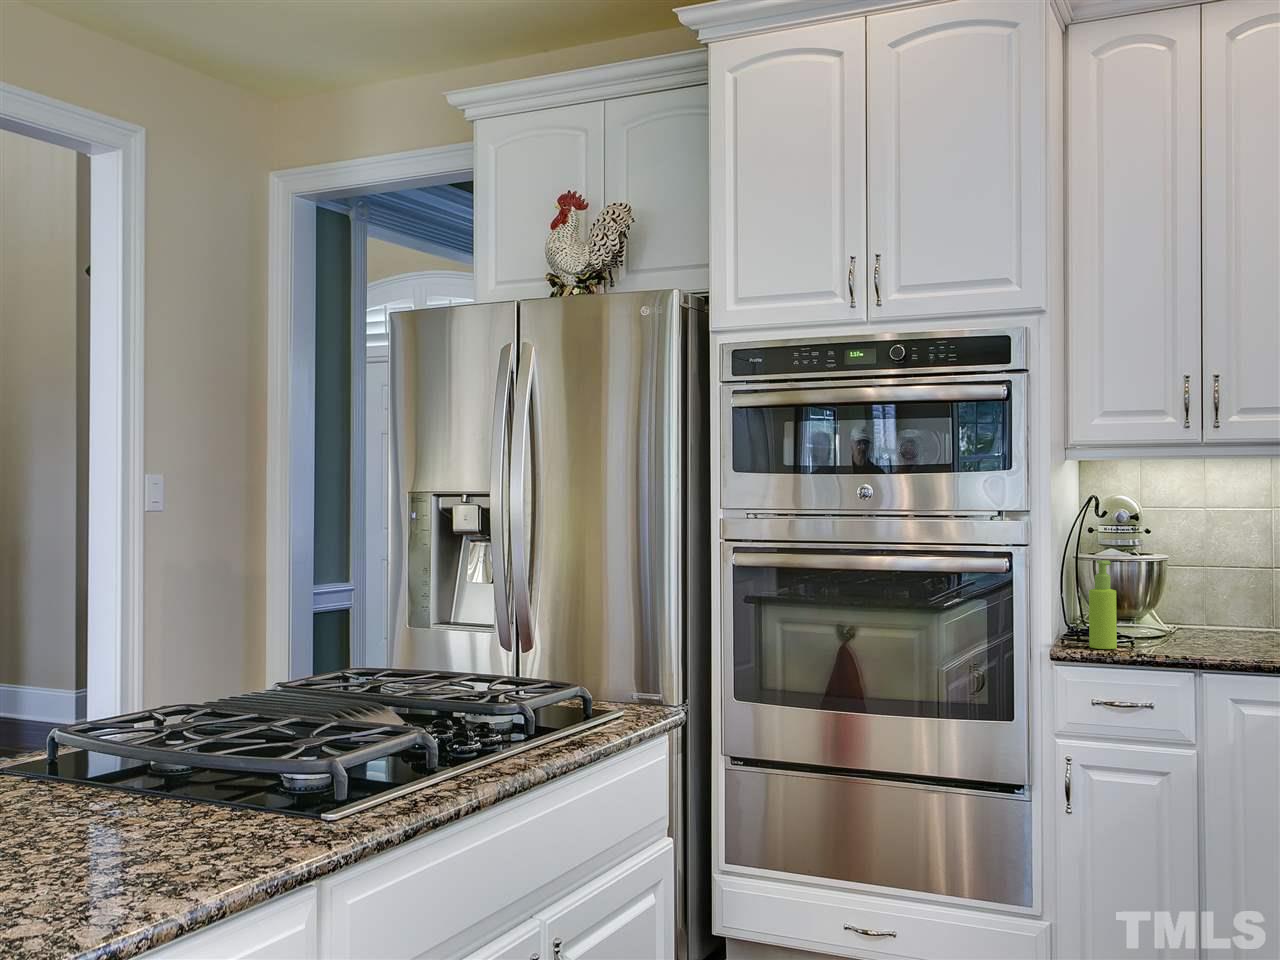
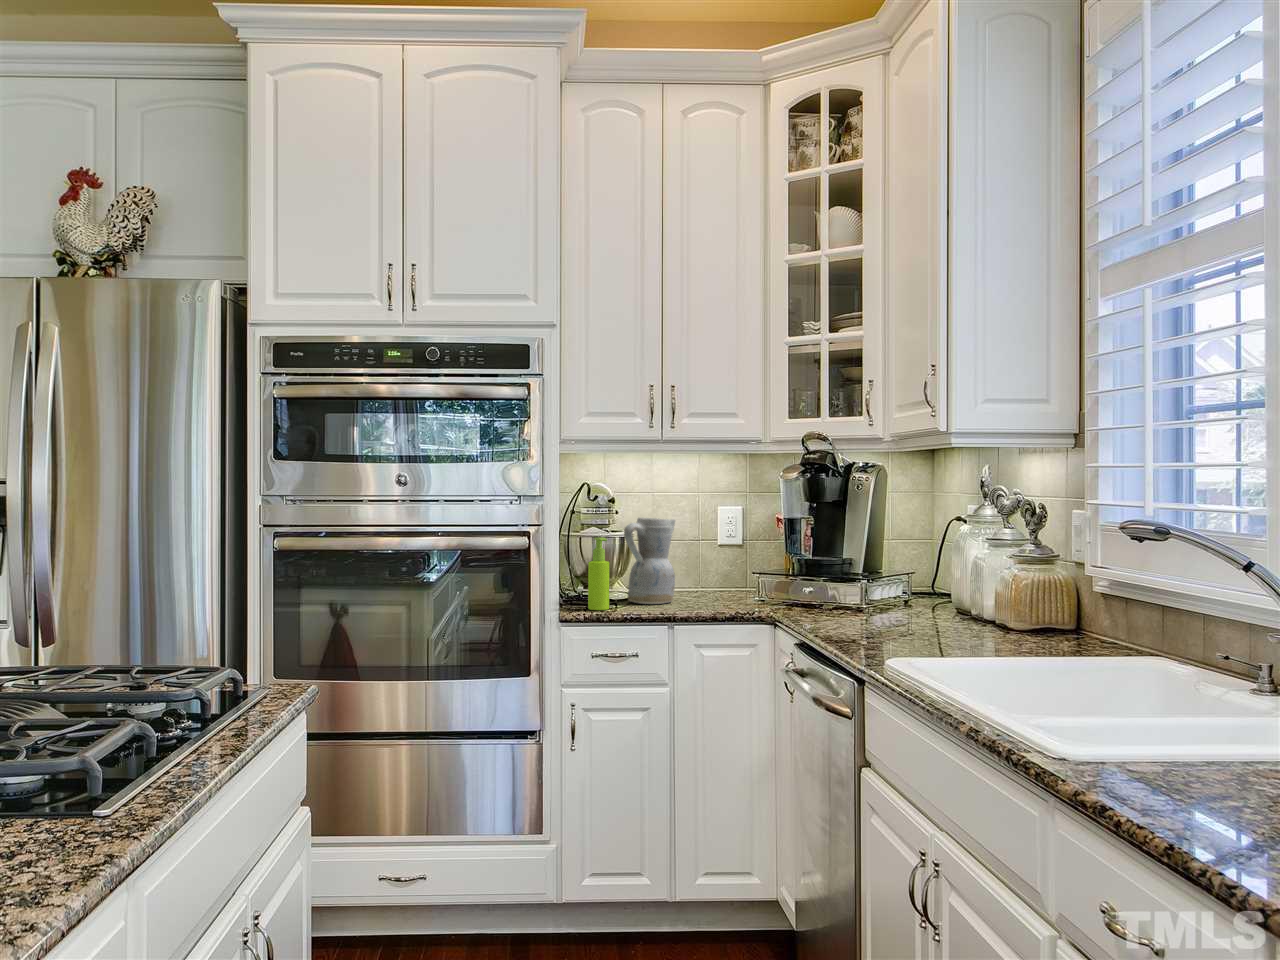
ceramic pitcher: none [1140,537,1214,646] -> present [624,518,675,604]

